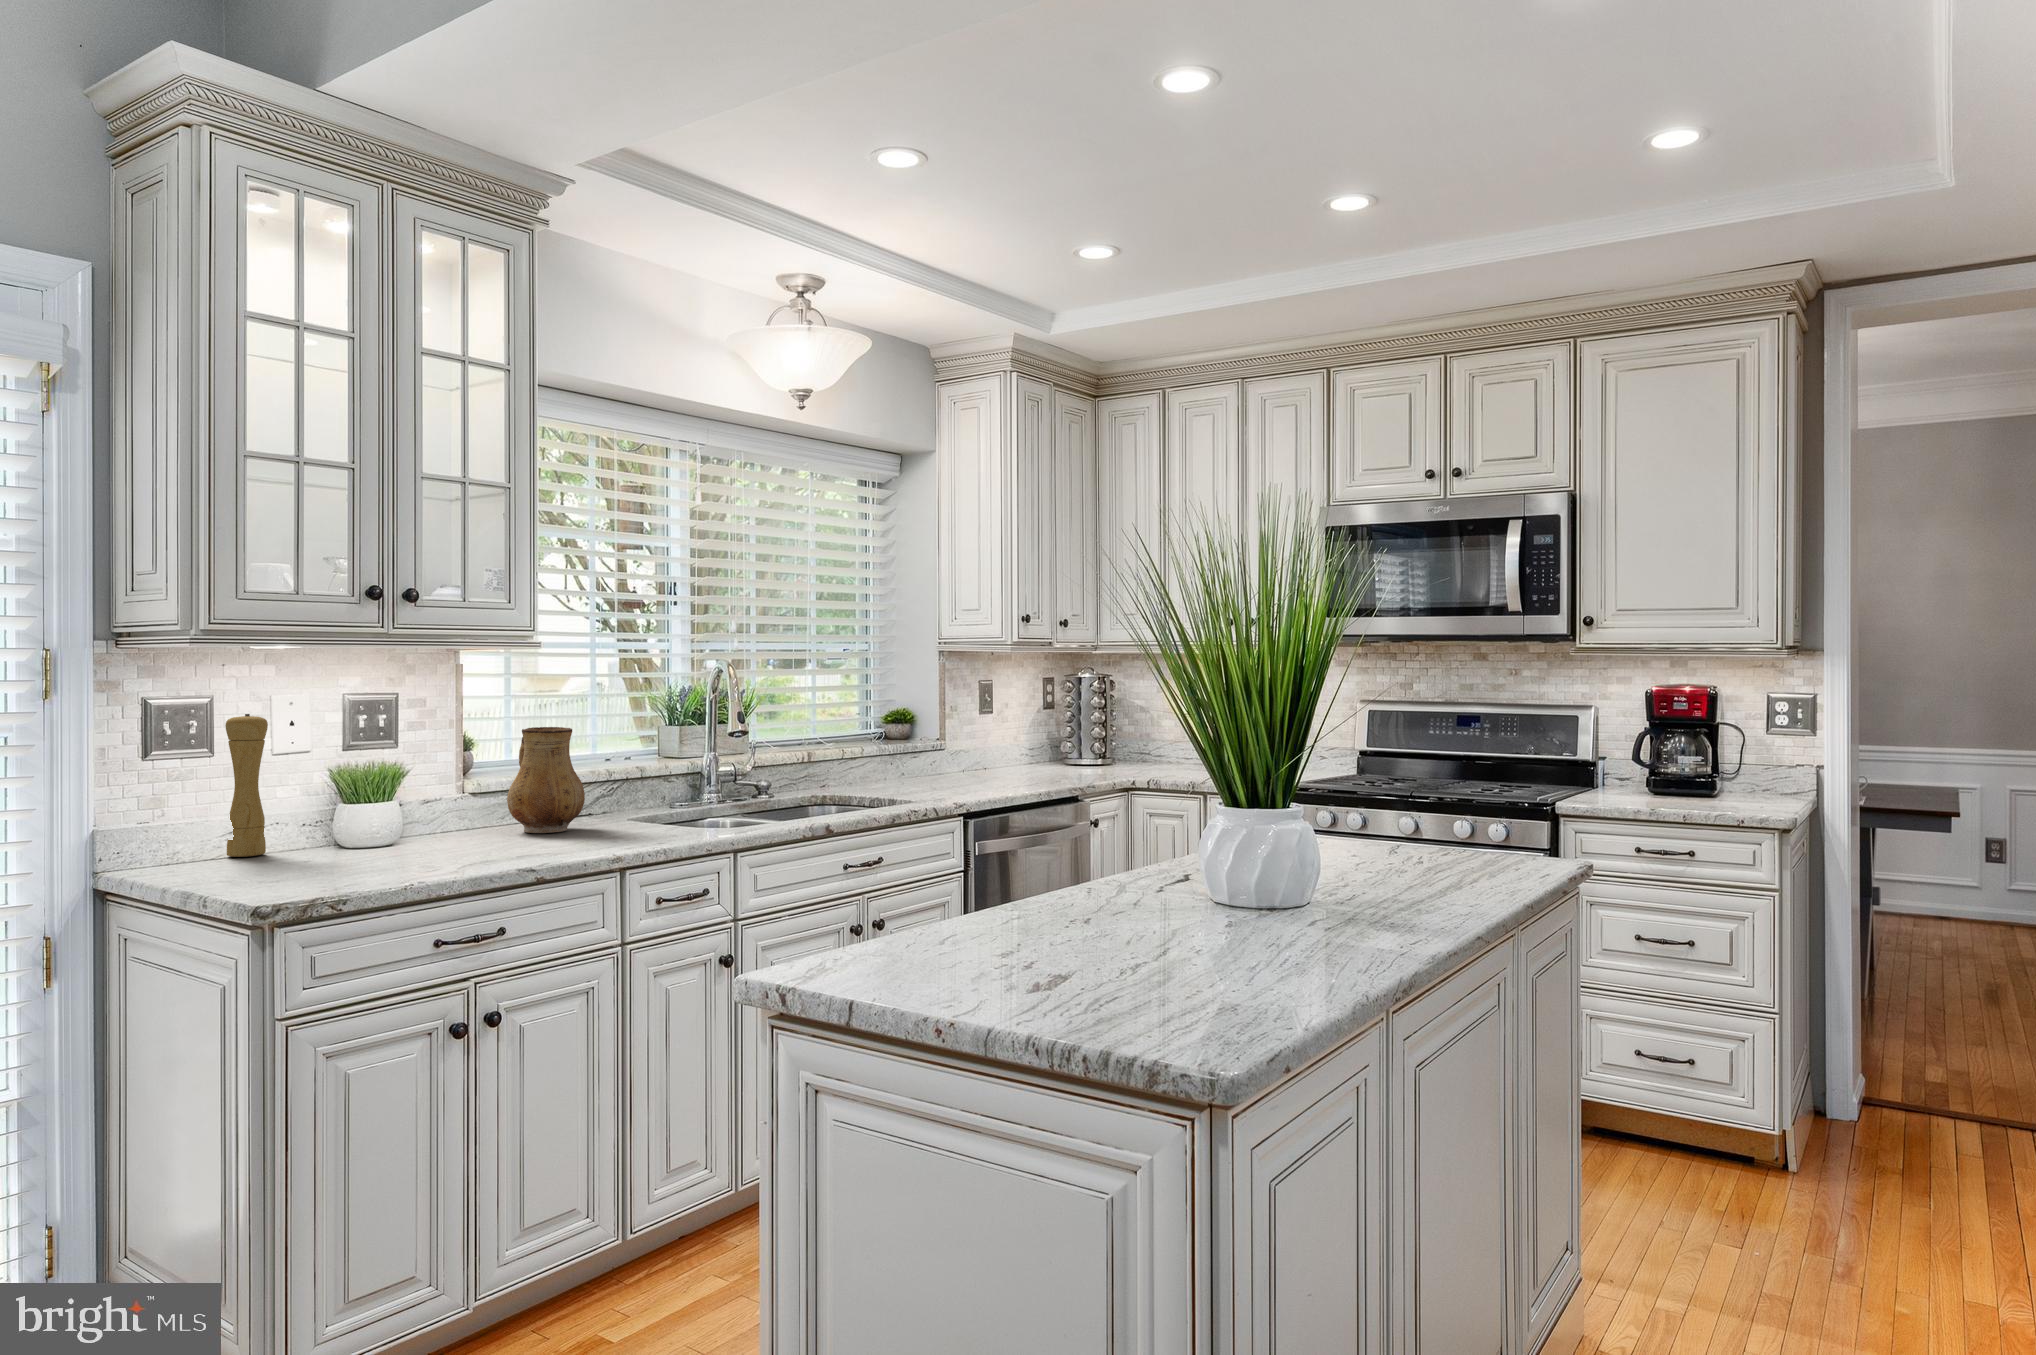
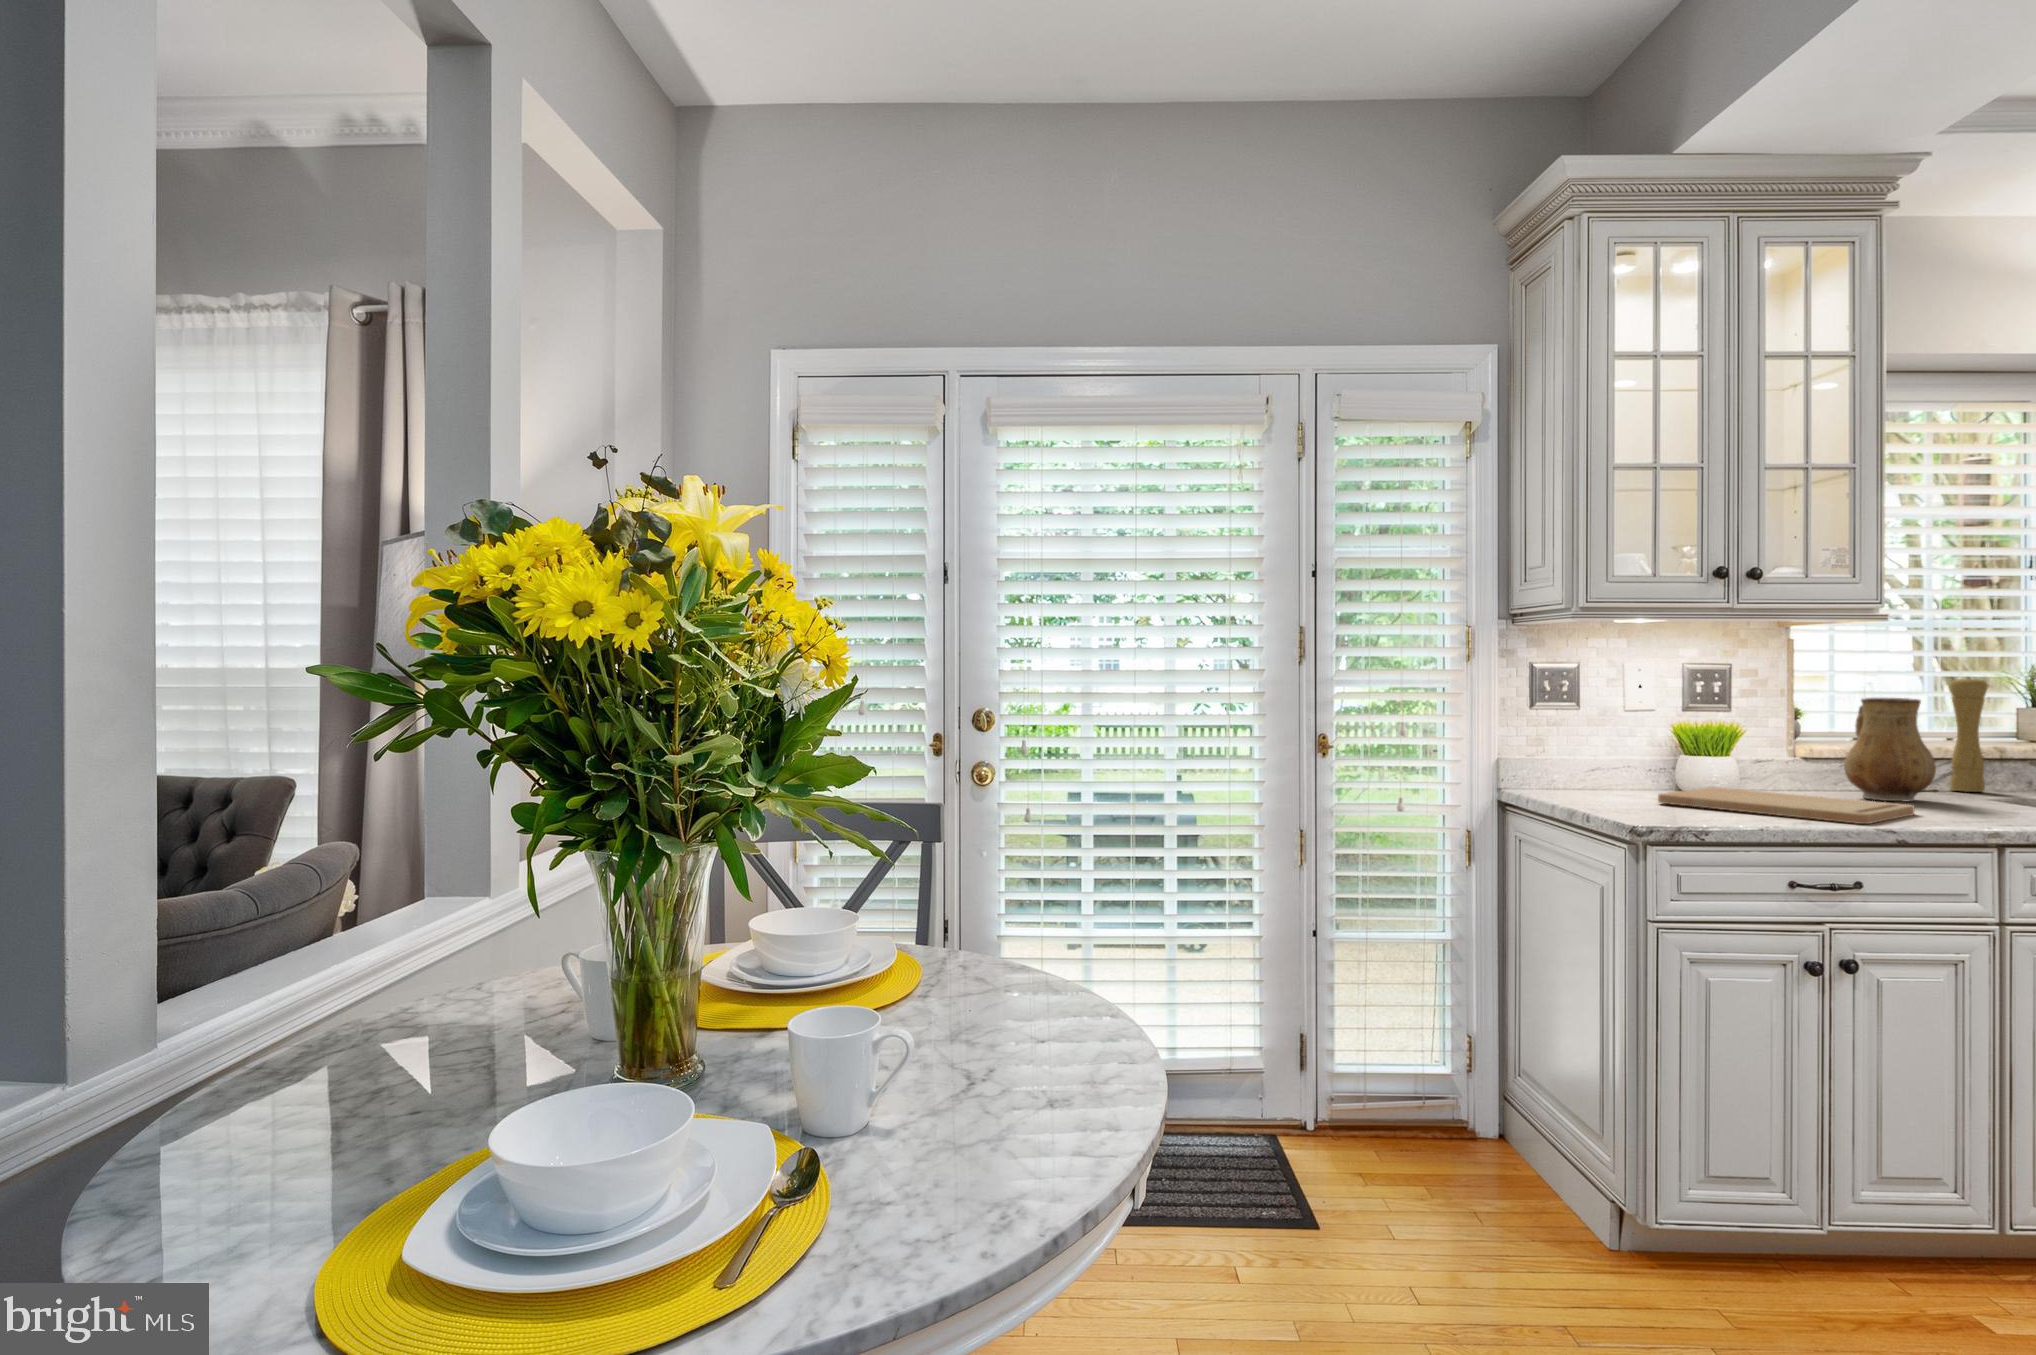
pepper mill: present [225,714,268,857] -> present [1949,677,1988,792]
cutting board: none [303,837,560,867] -> present [1658,787,1914,824]

